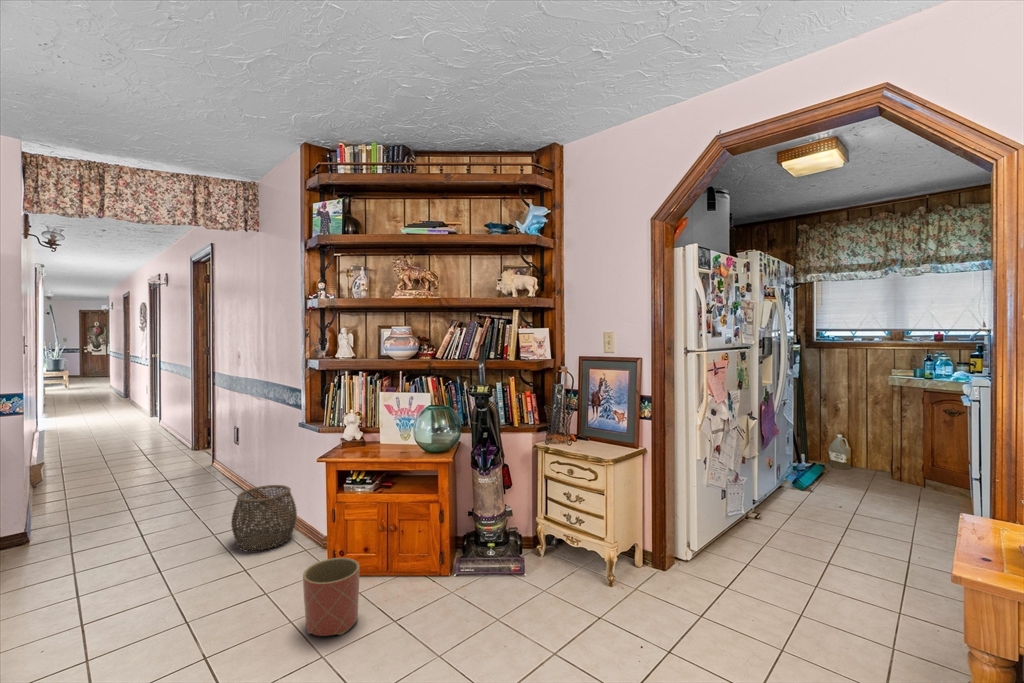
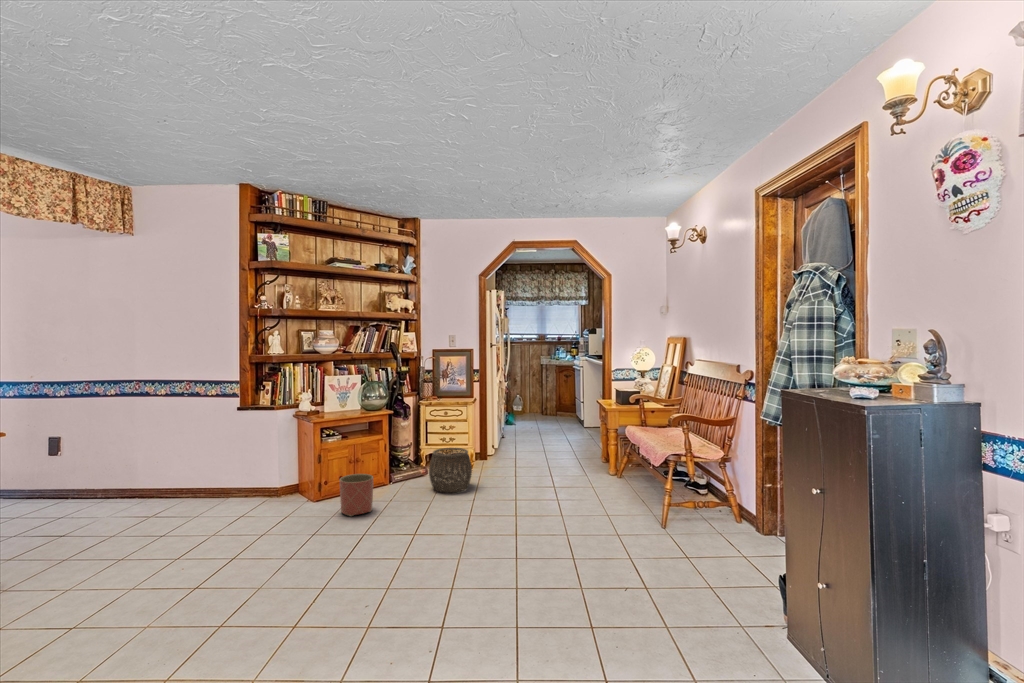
woven basket: present [231,485,297,551] -> present [429,448,472,492]

